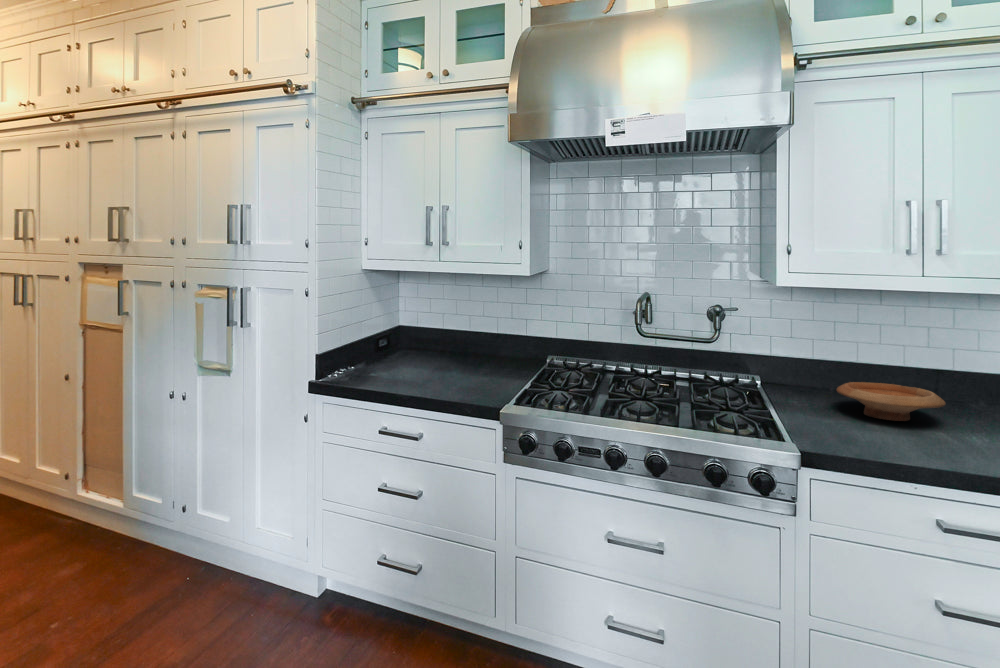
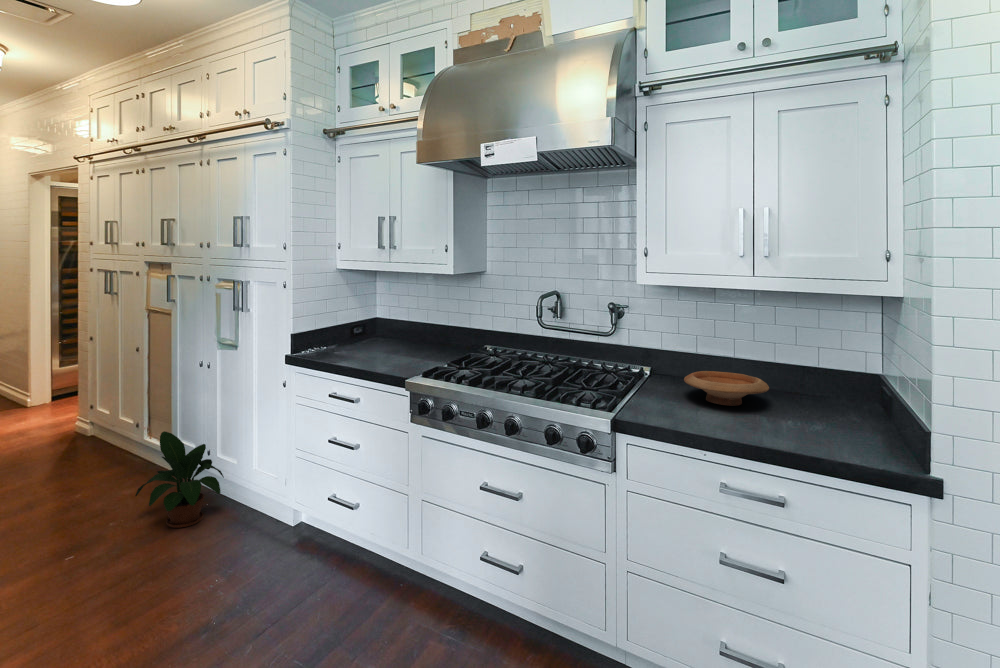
potted plant: none [93,486,215,615] -> present [135,431,224,528]

